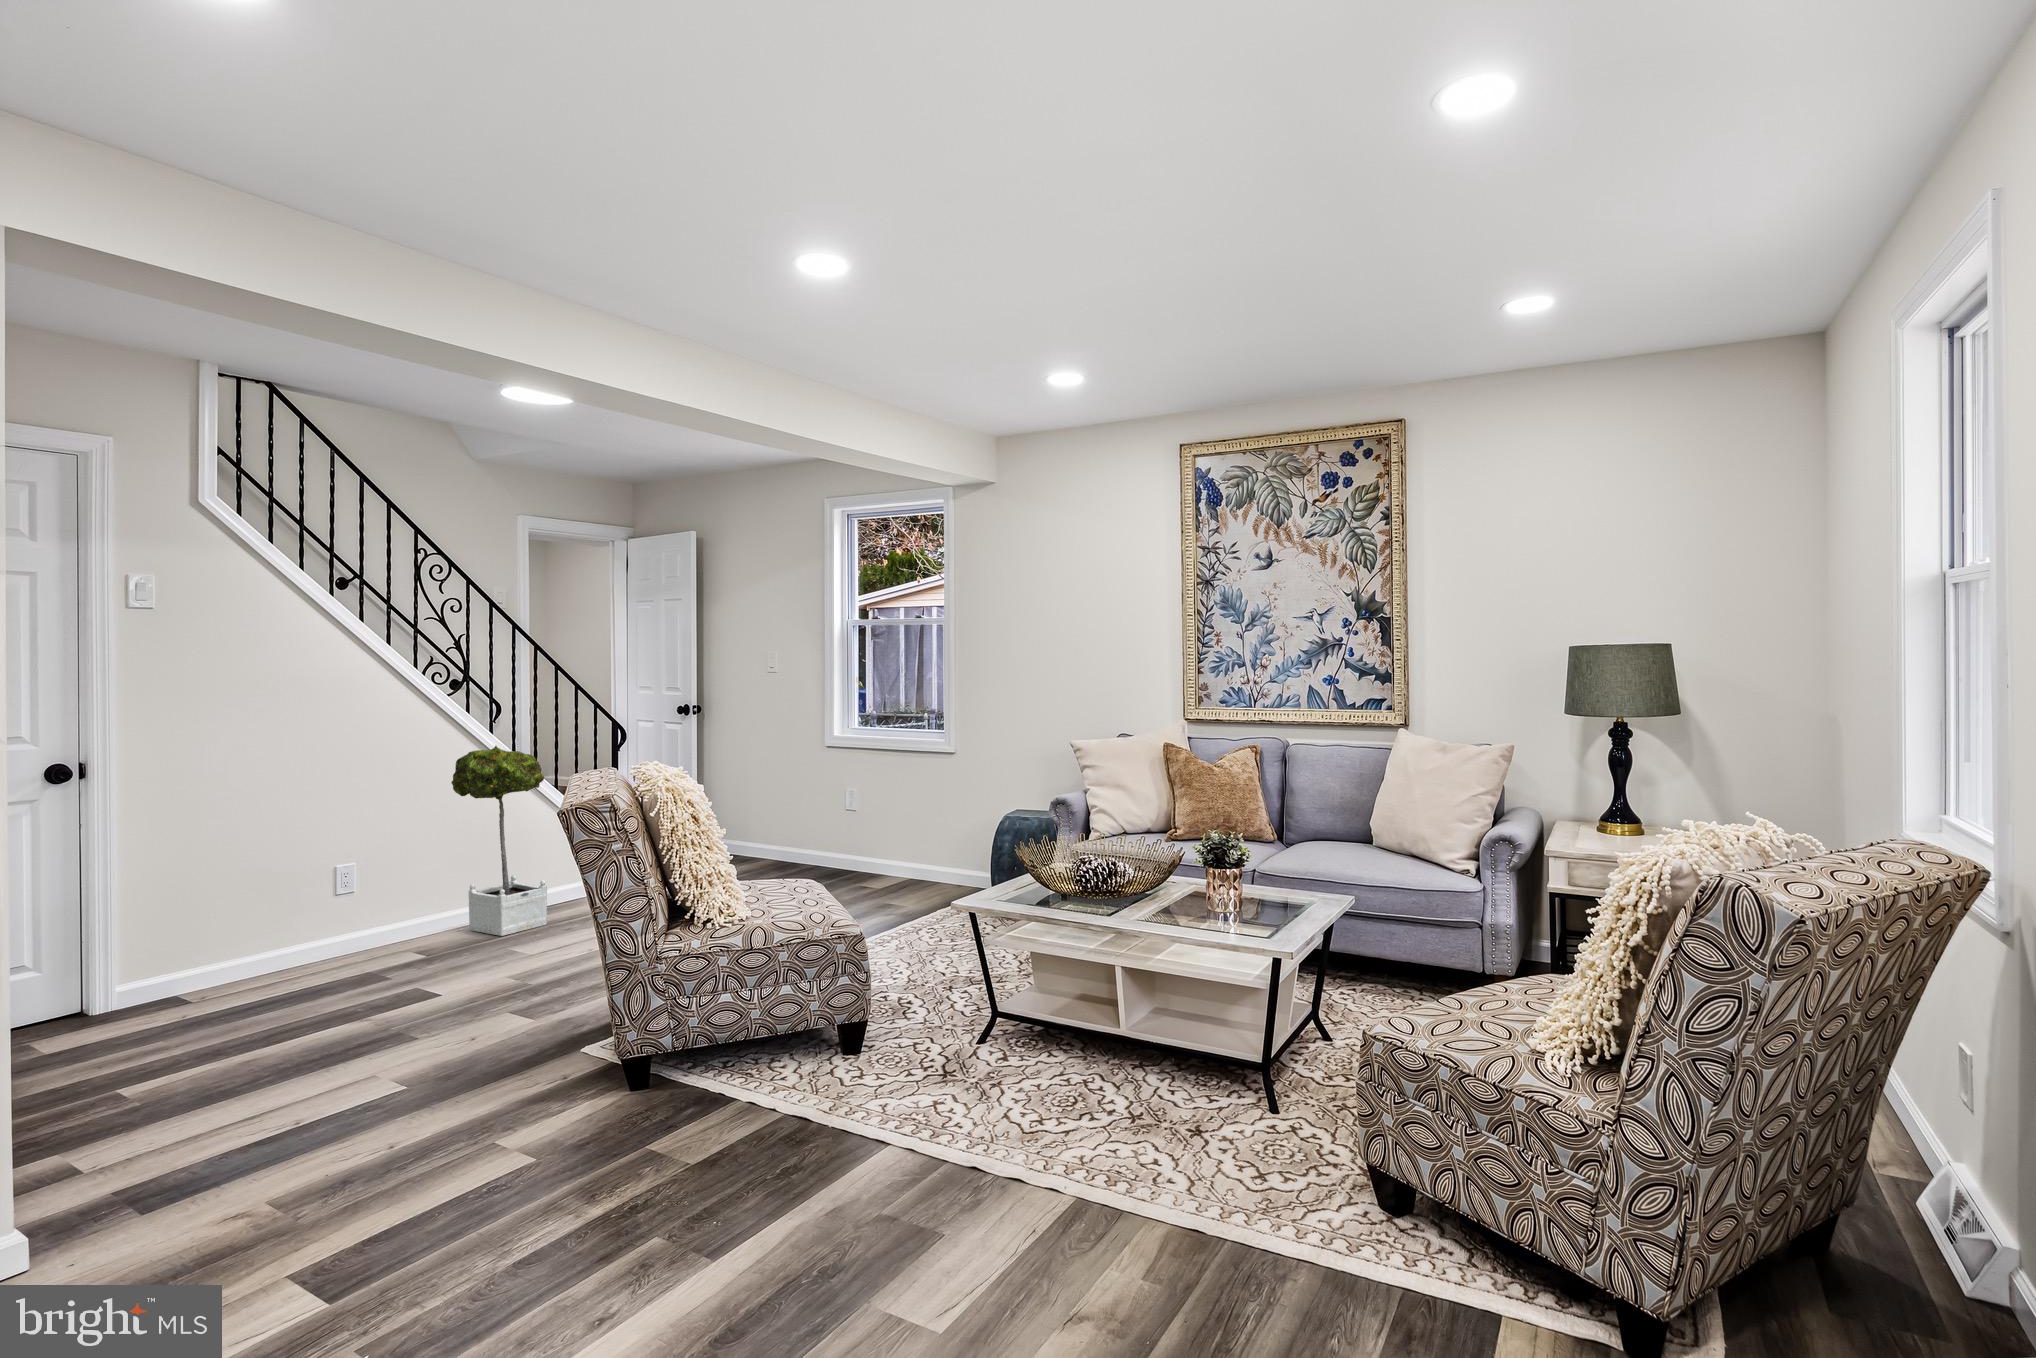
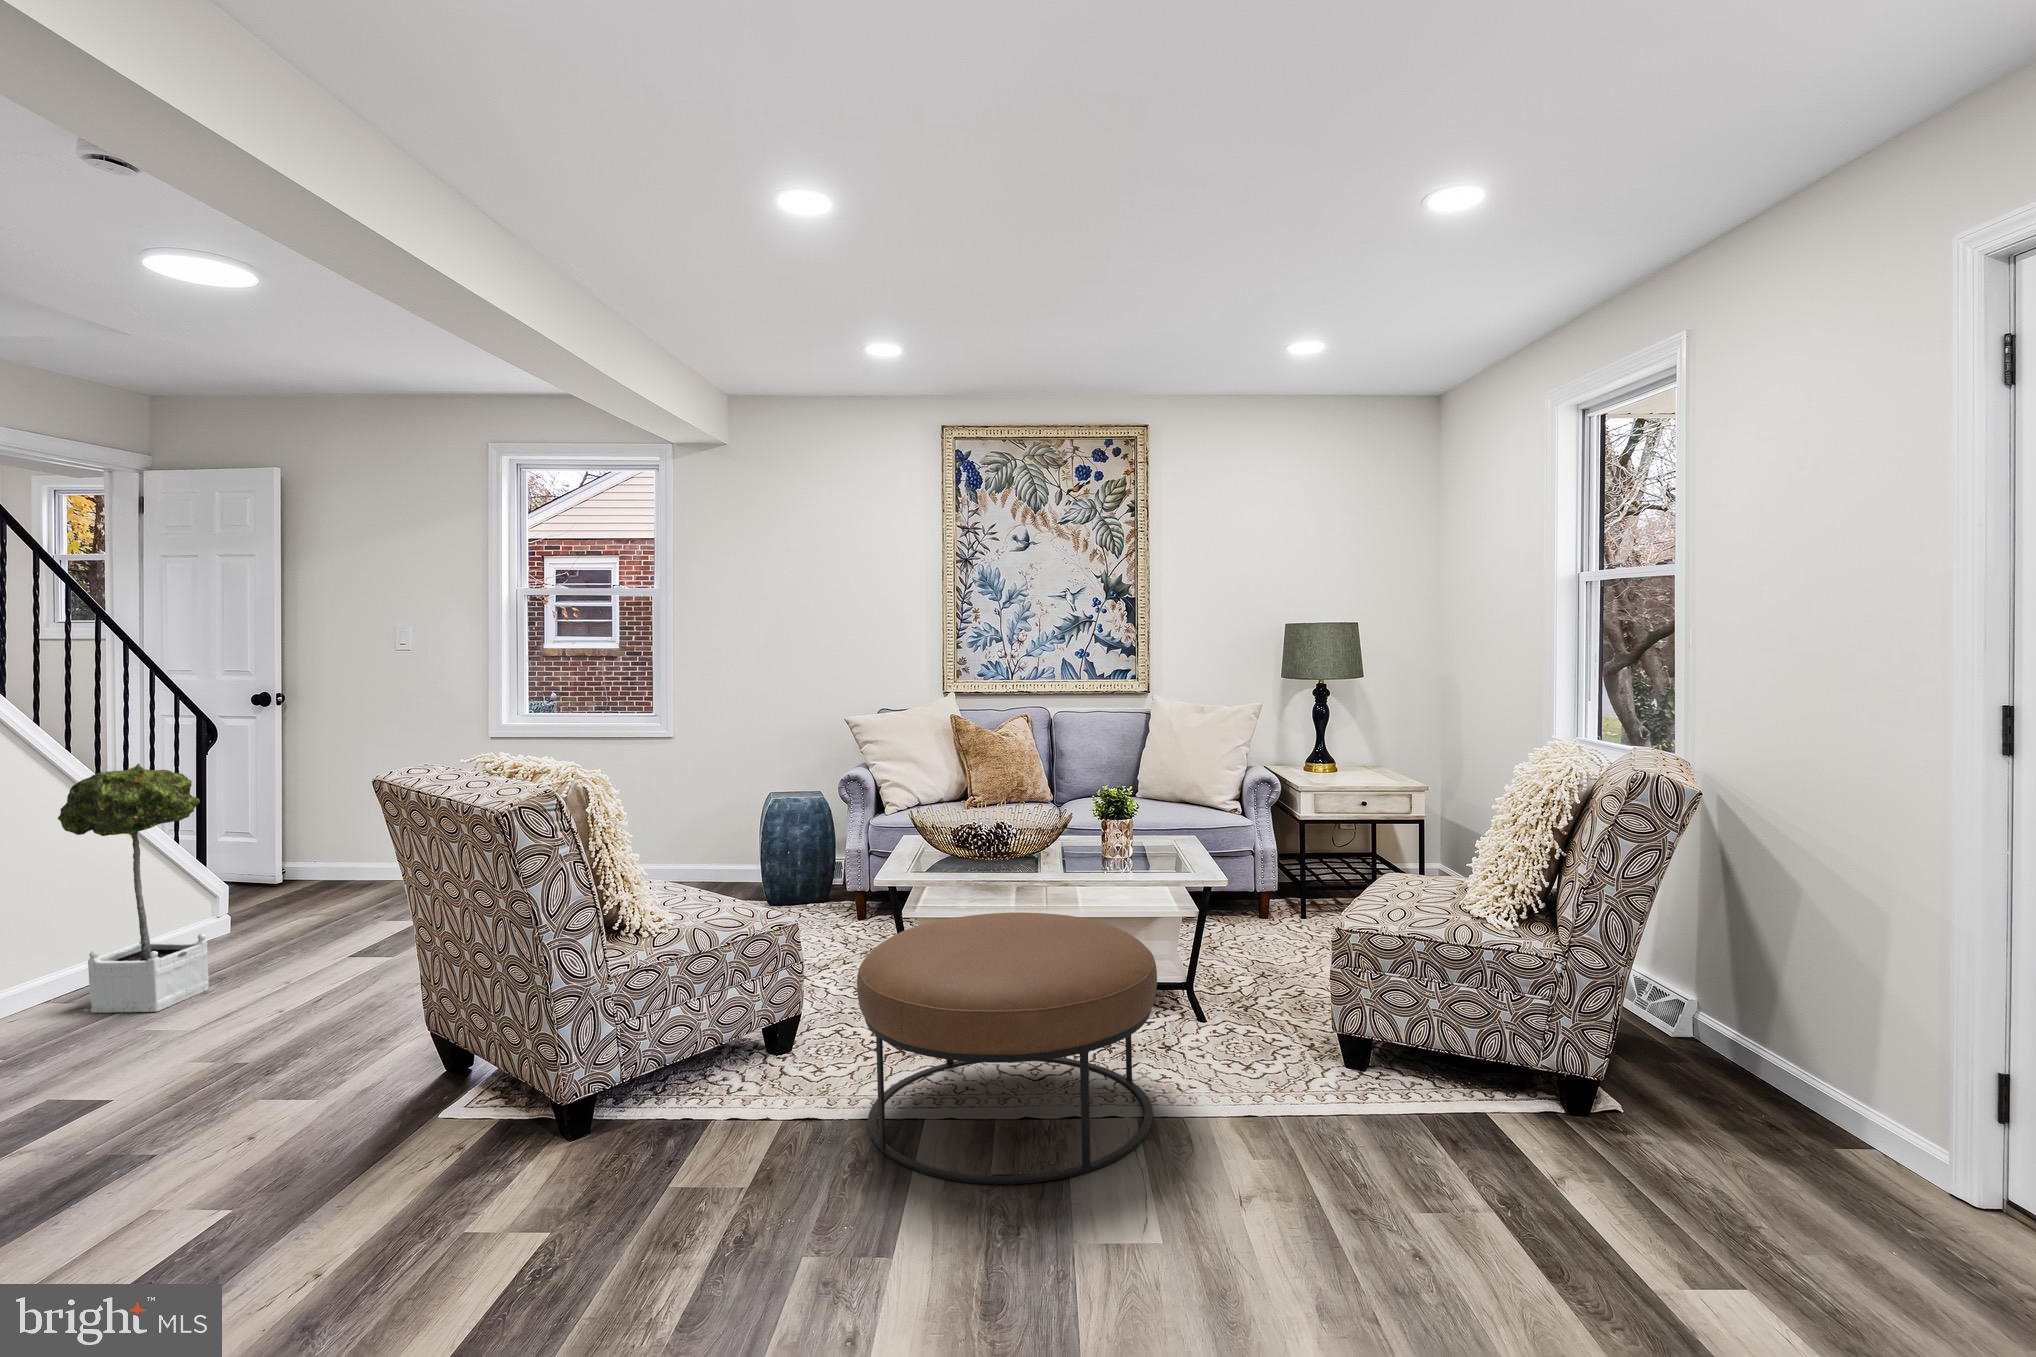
ottoman: none [810,950,1126,1246] -> present [857,912,1157,1184]

